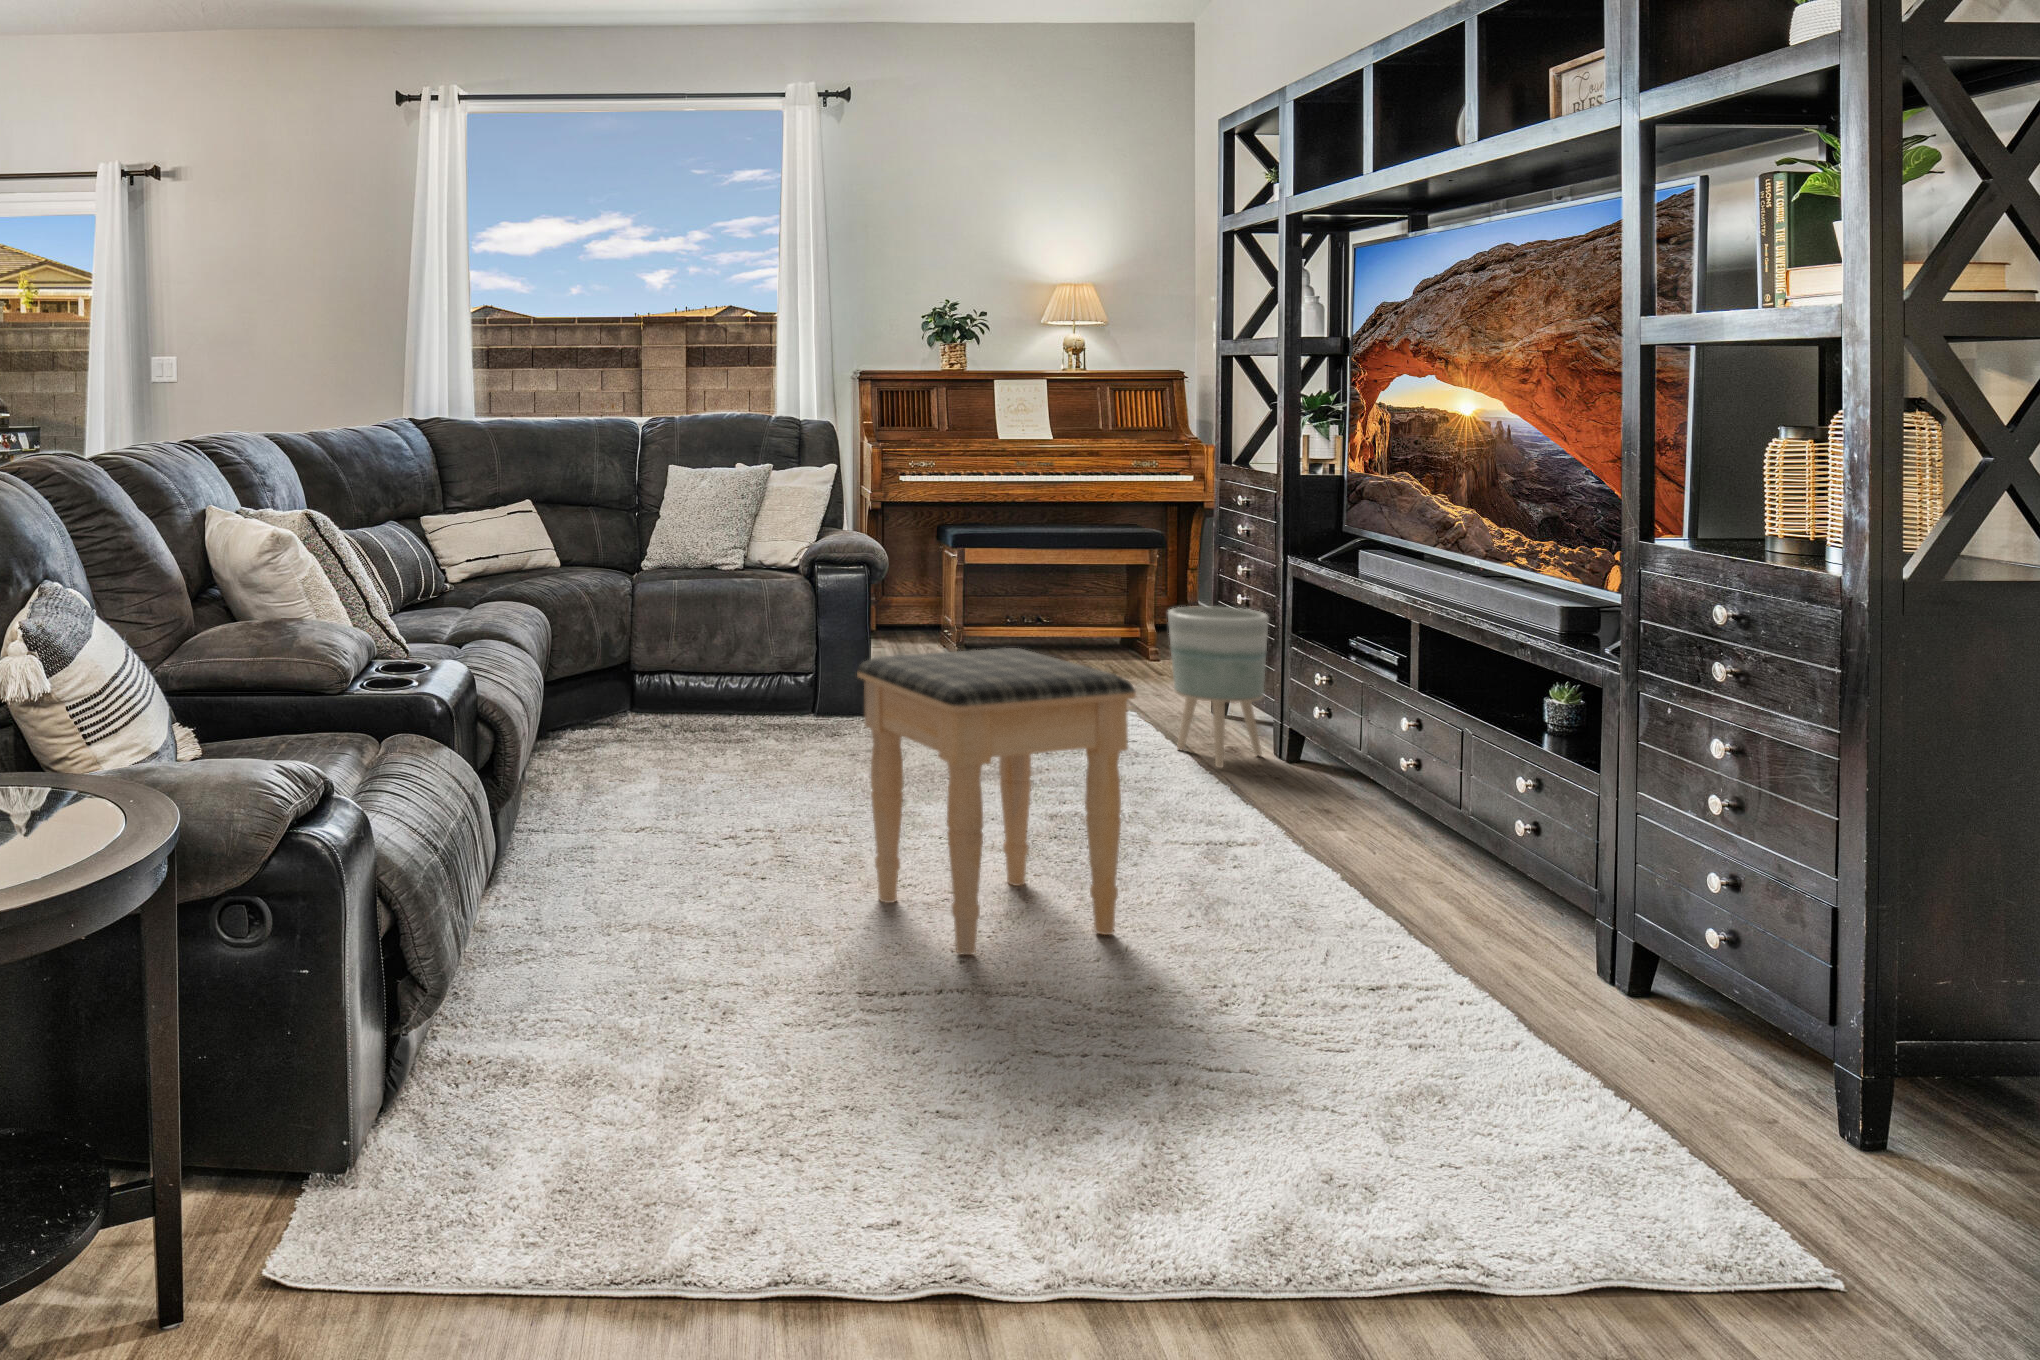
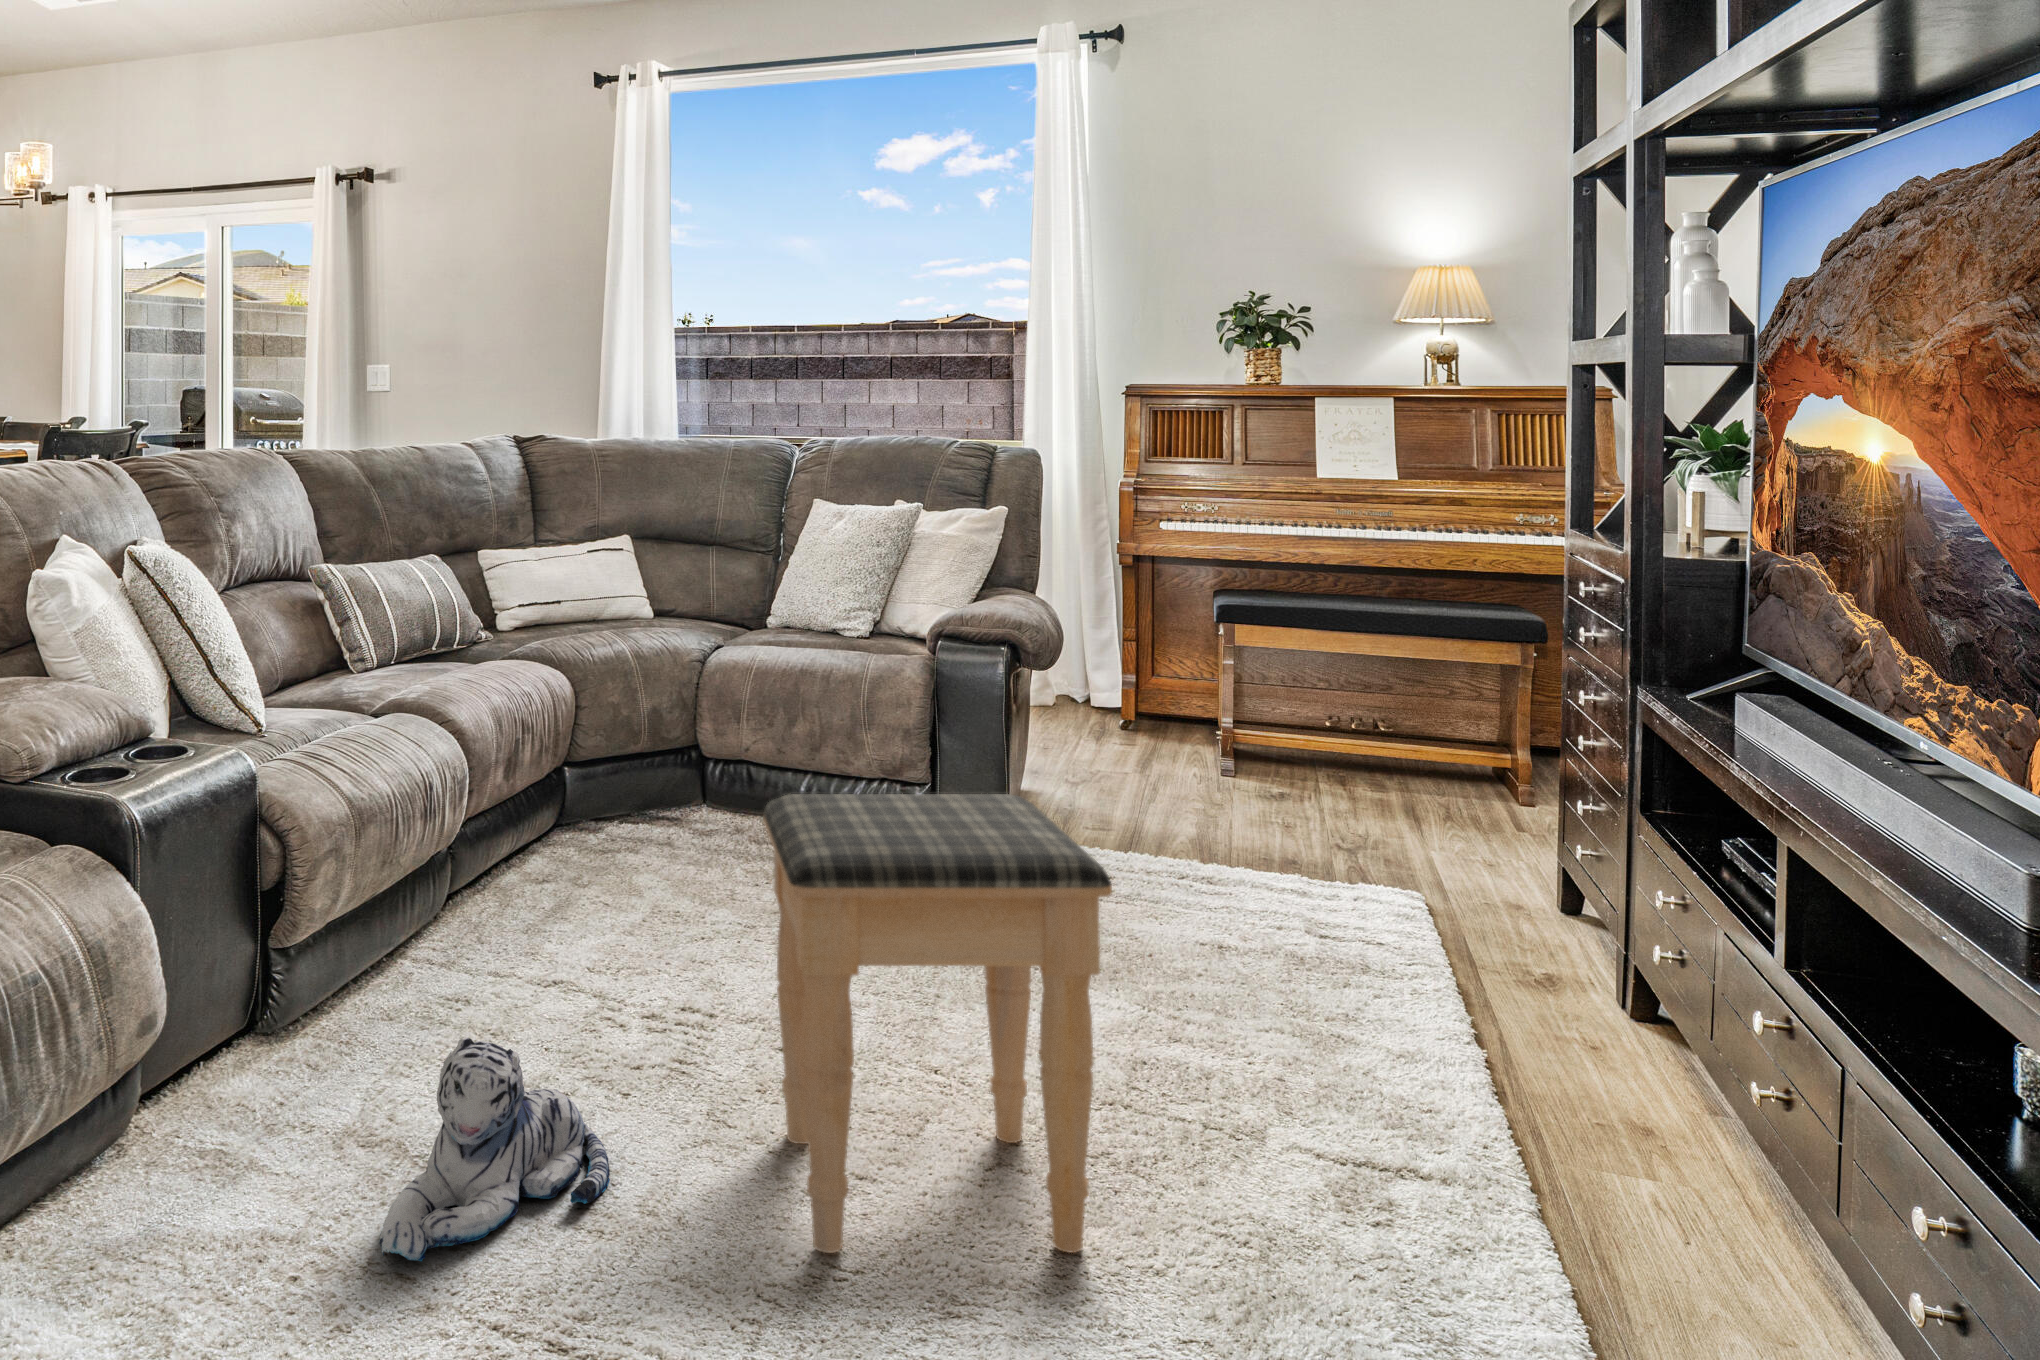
planter: present [1168,606,1268,768] -> none [1418,734,1577,981]
plush toy: none [667,841,795,996] -> present [379,1037,610,1261]

